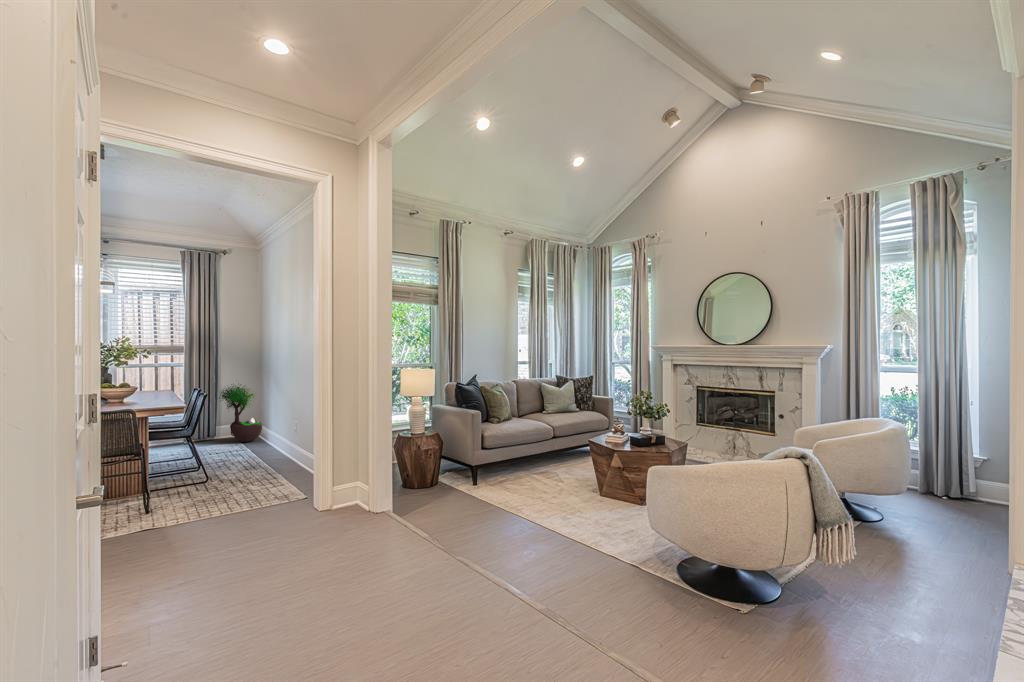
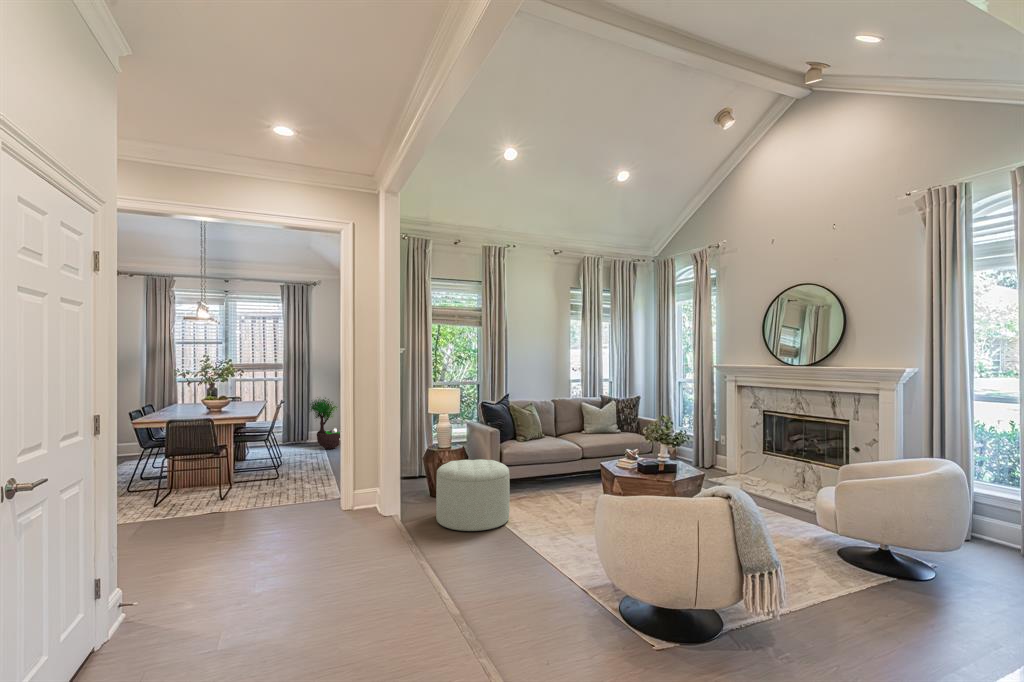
ottoman: none [432,443,507,518] -> present [436,459,510,531]

